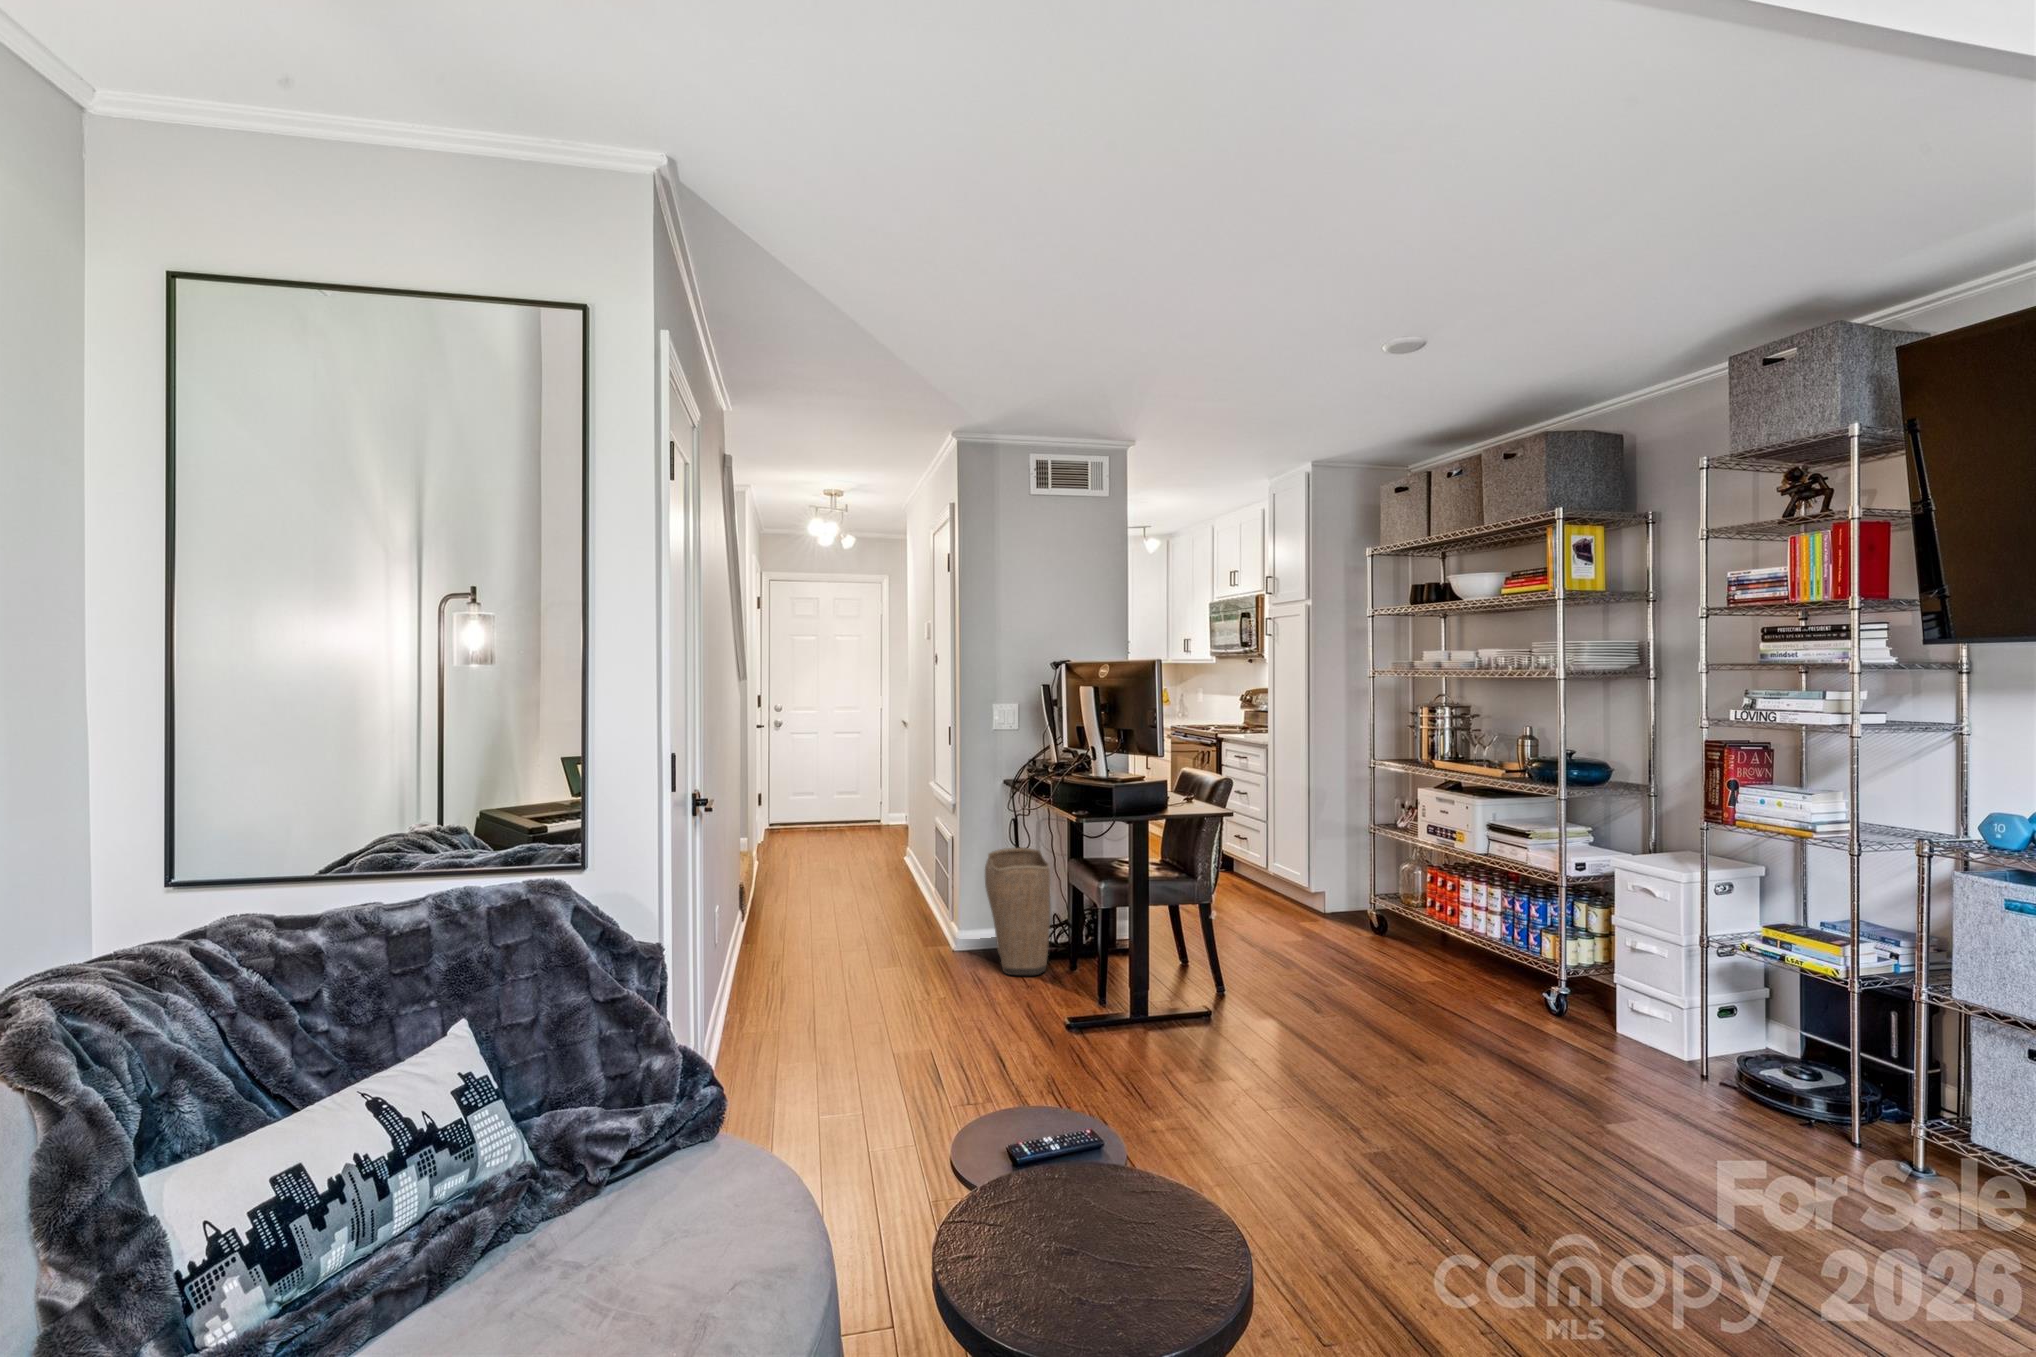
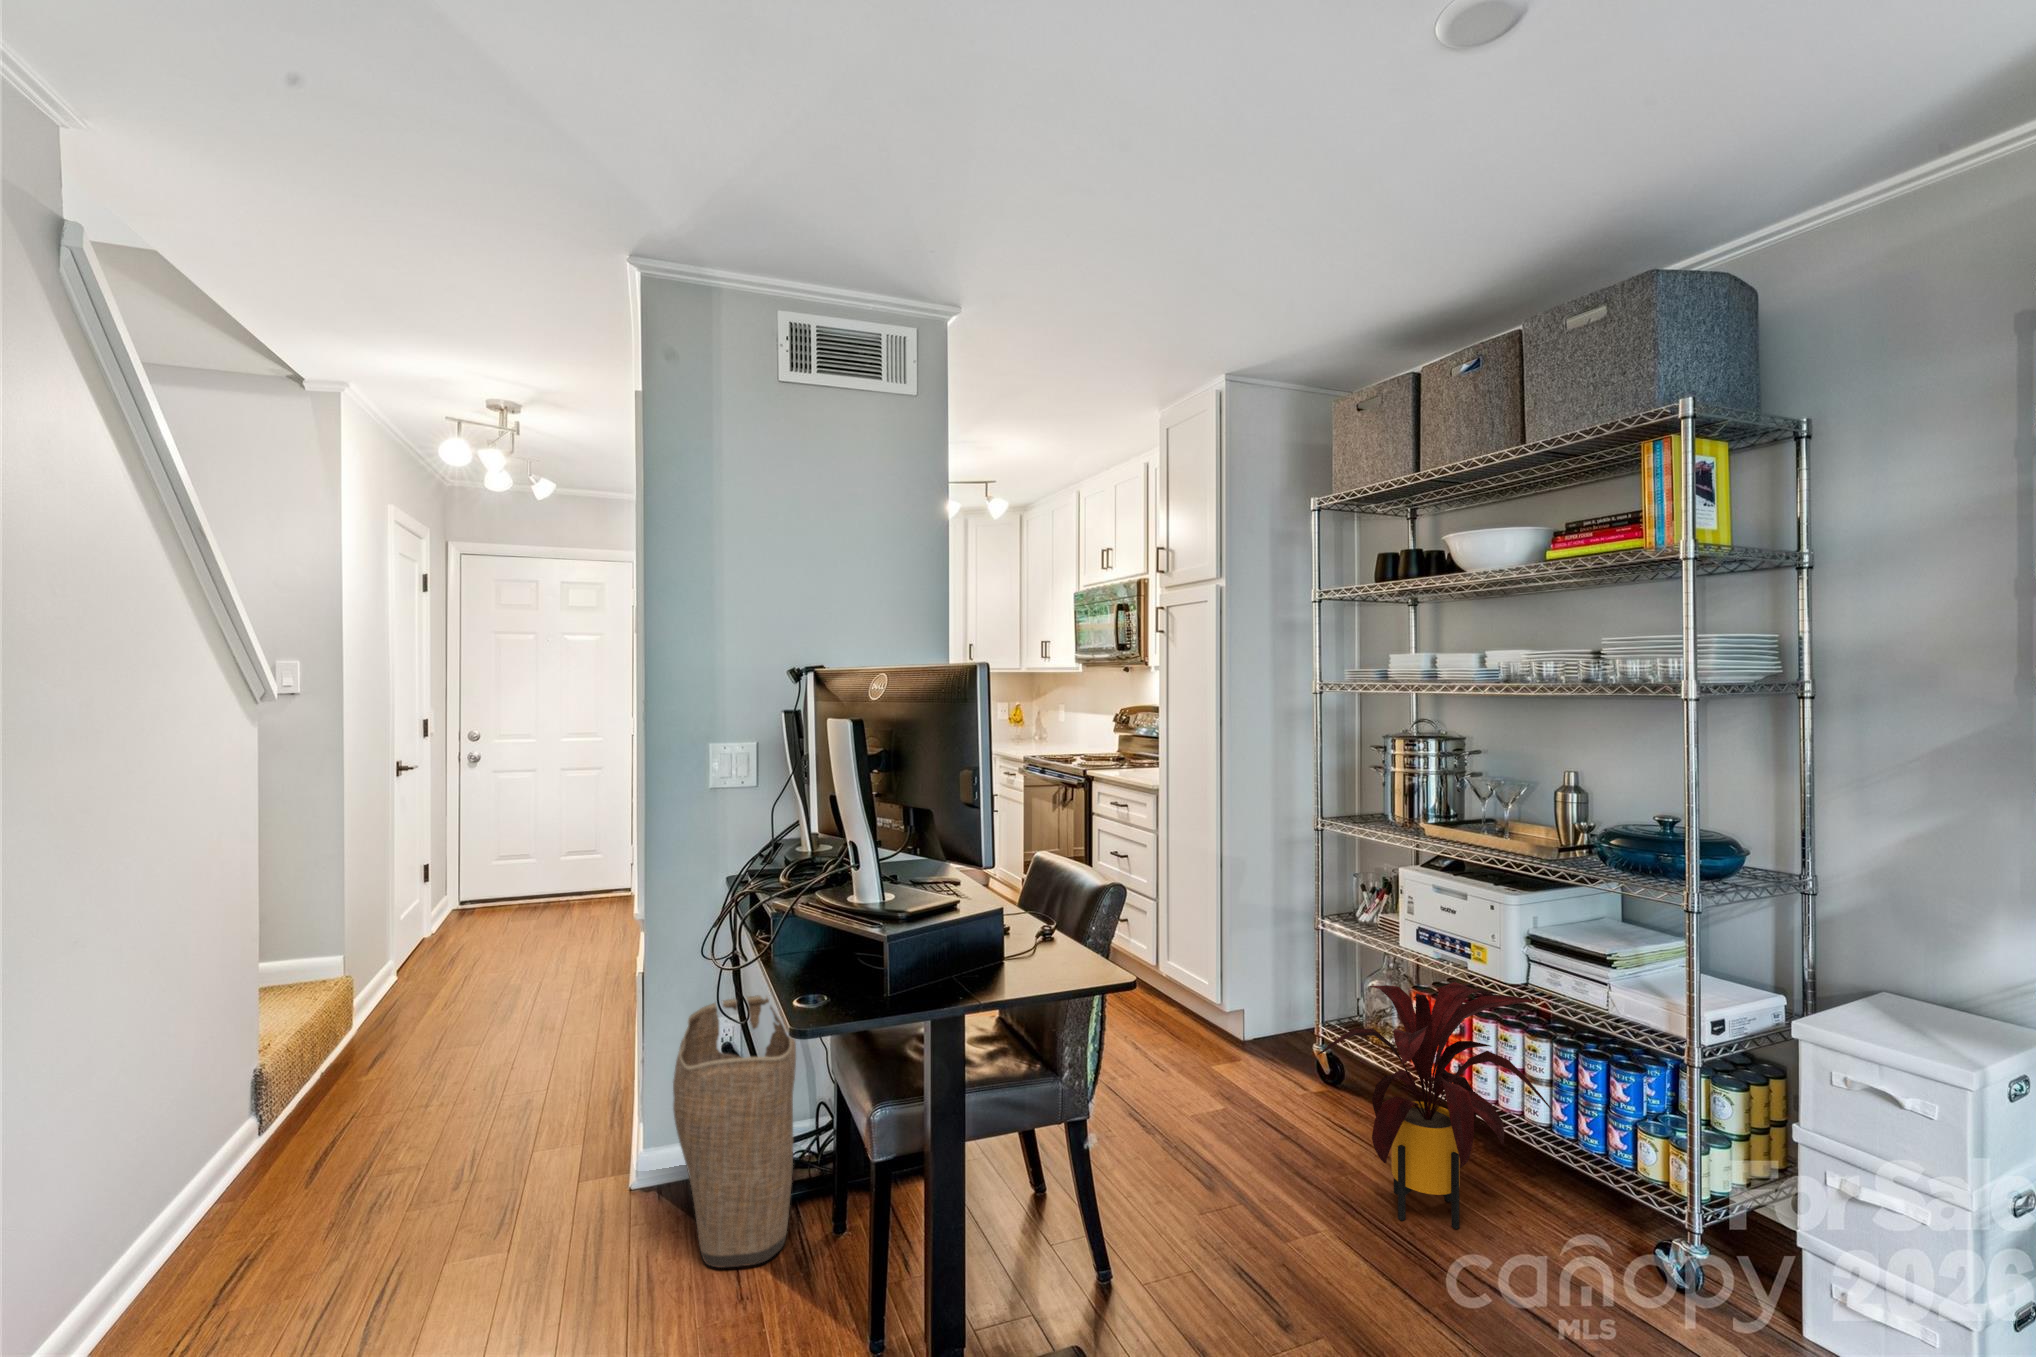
house plant: none [1351,851,1489,987] -> present [1318,982,1552,1229]

